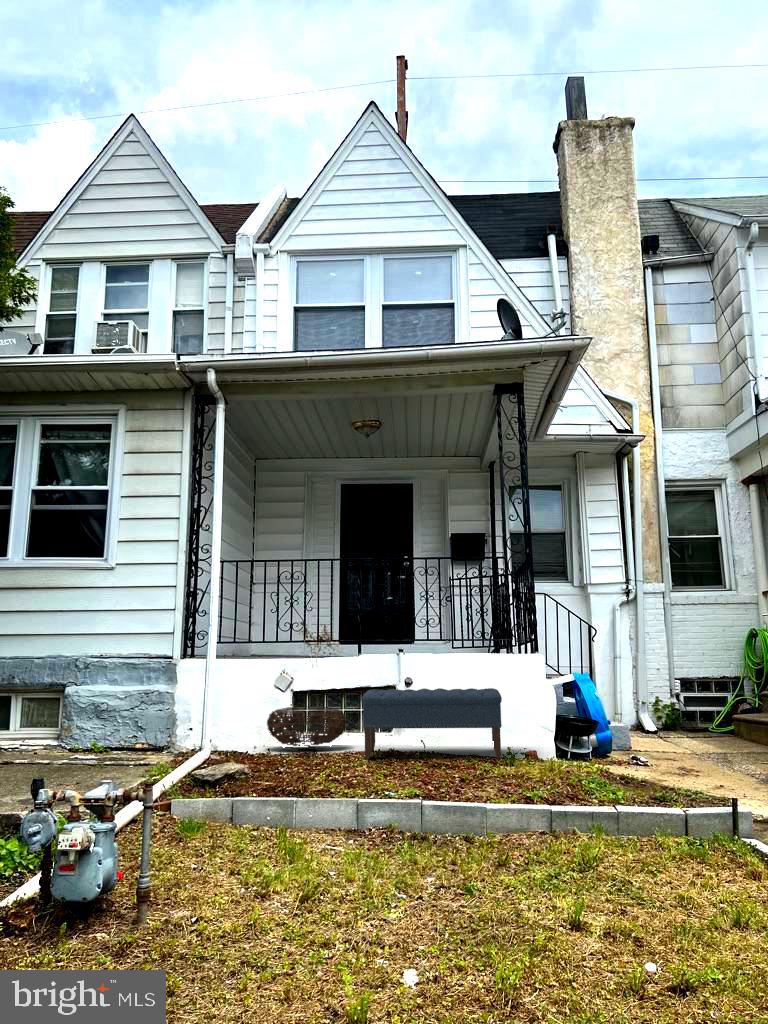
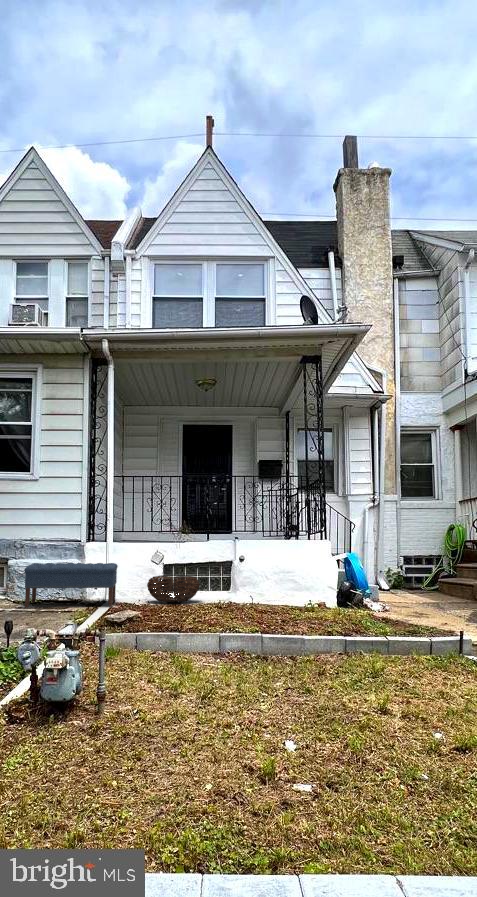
bench: present [362,688,502,759] -> present [24,563,118,608]

